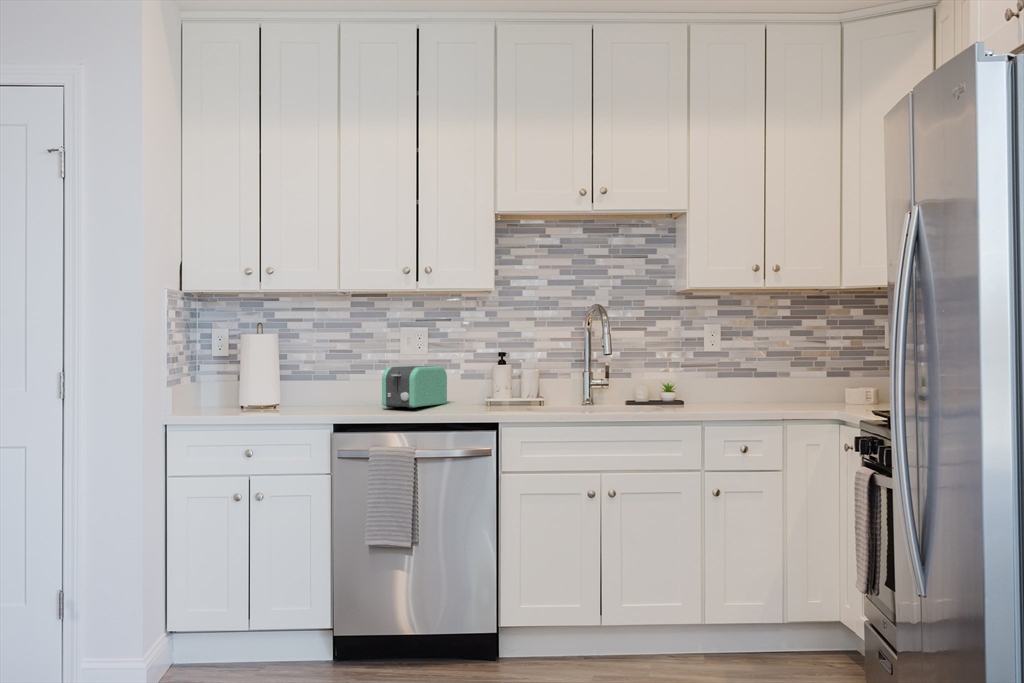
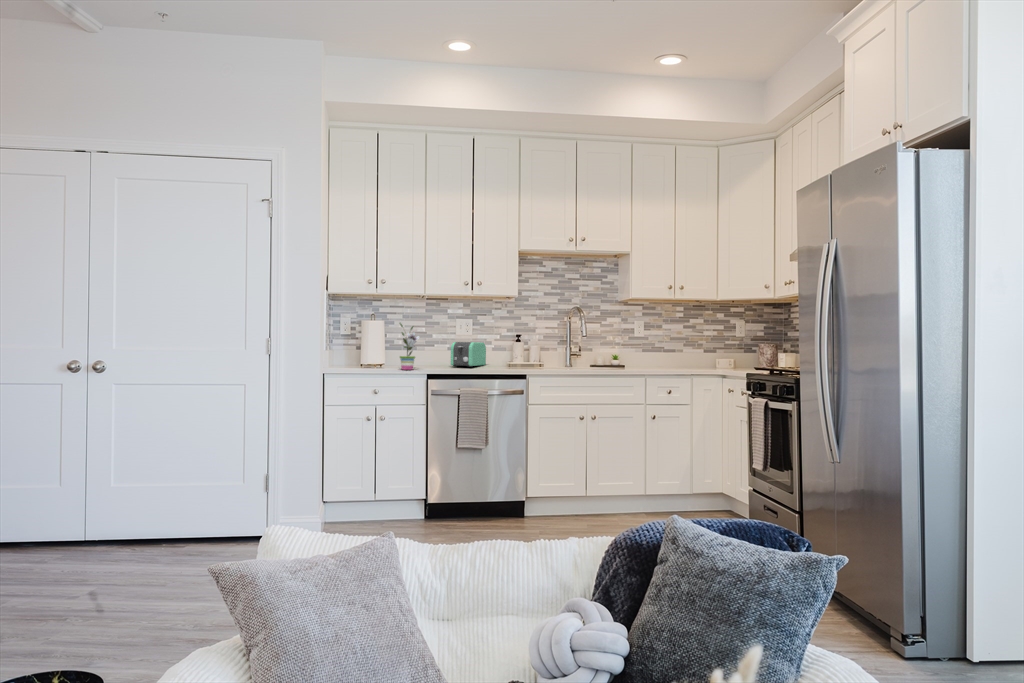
potted plant: none [290,337,323,416] -> present [400,323,419,370]

